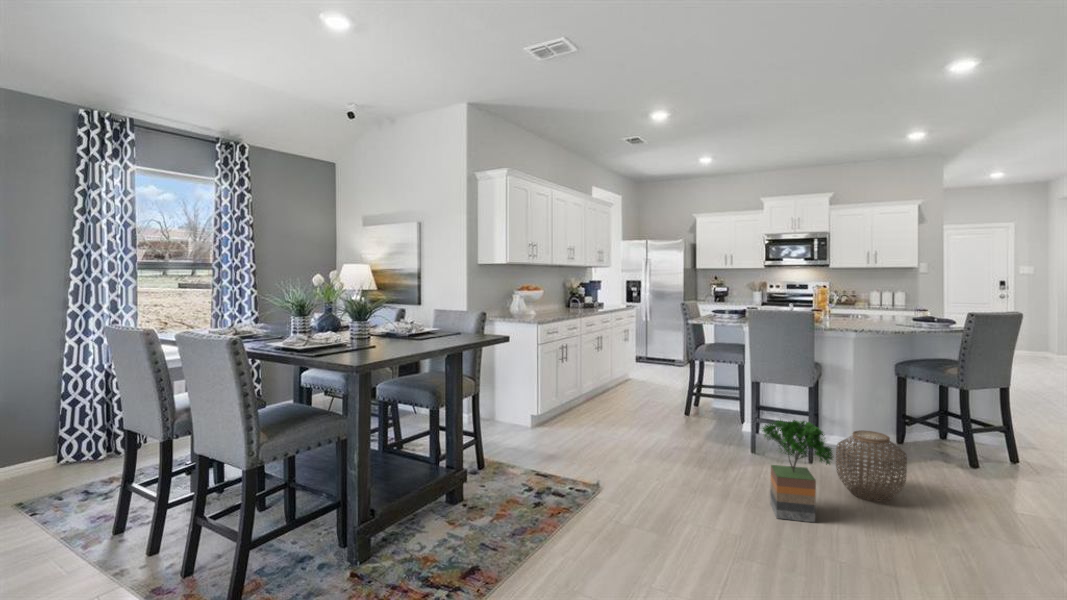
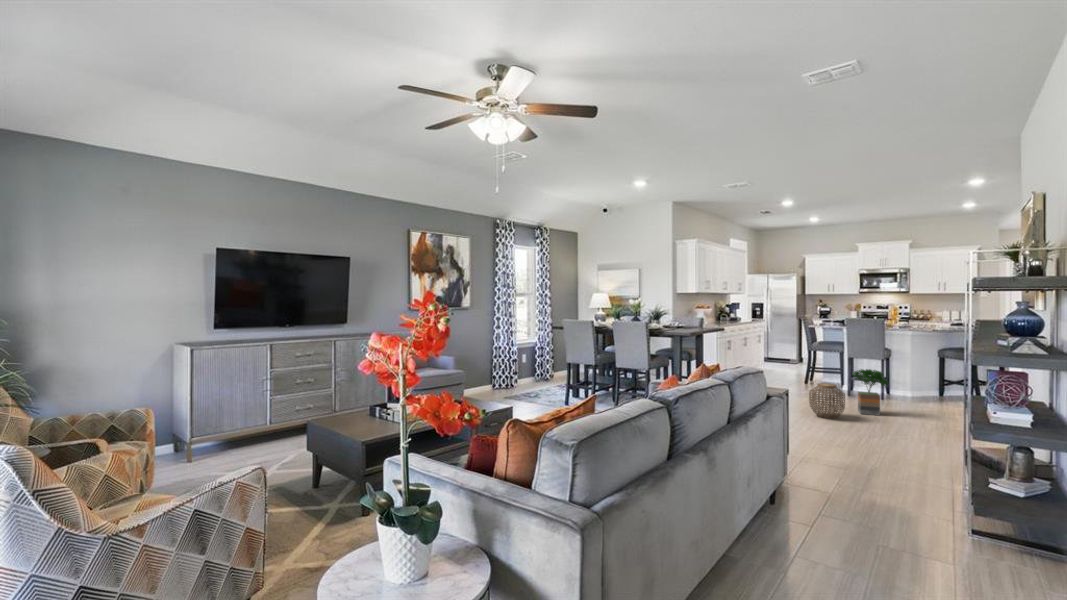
woven basket: present [836,430,907,502] -> present [809,383,845,419]

